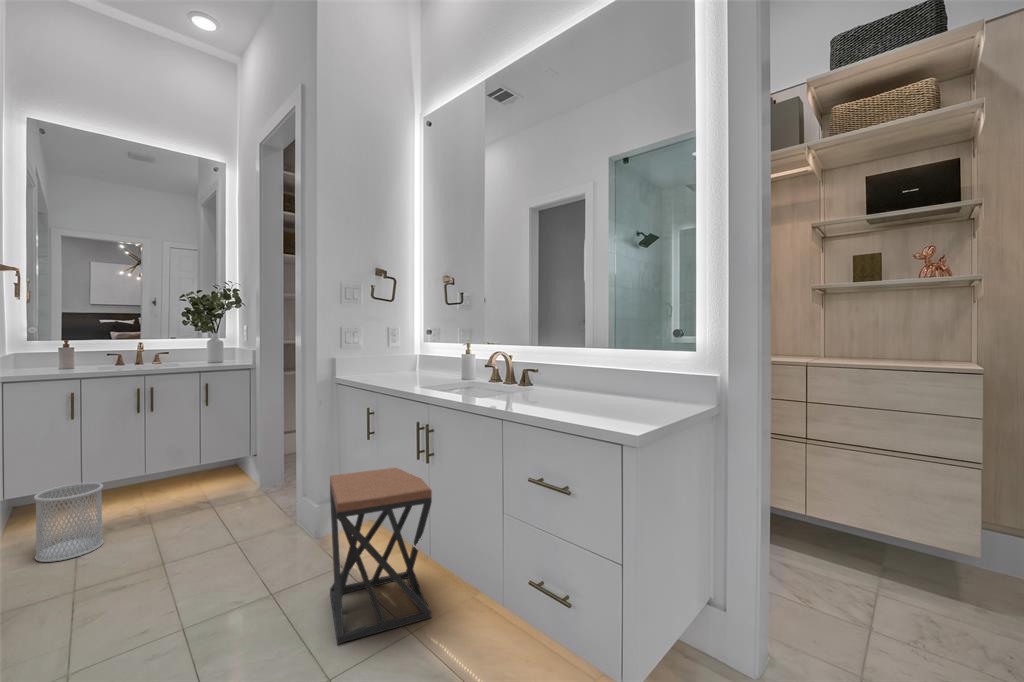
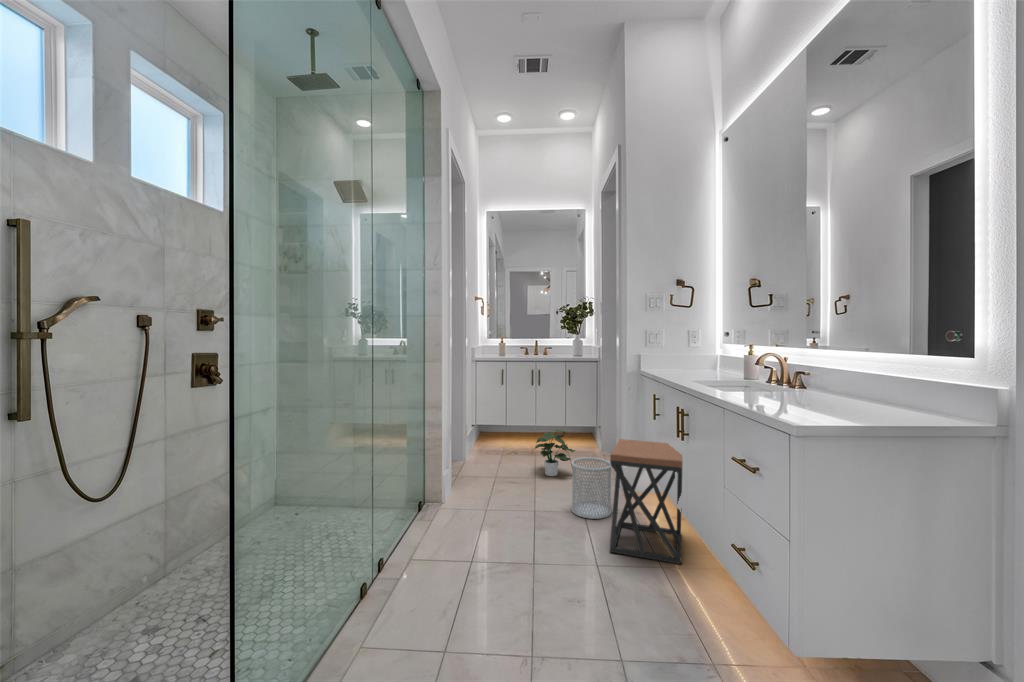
potted plant: none [158,476,236,552] -> present [535,430,575,476]
wastebasket: present [34,482,103,562] -> present [572,458,612,519]

